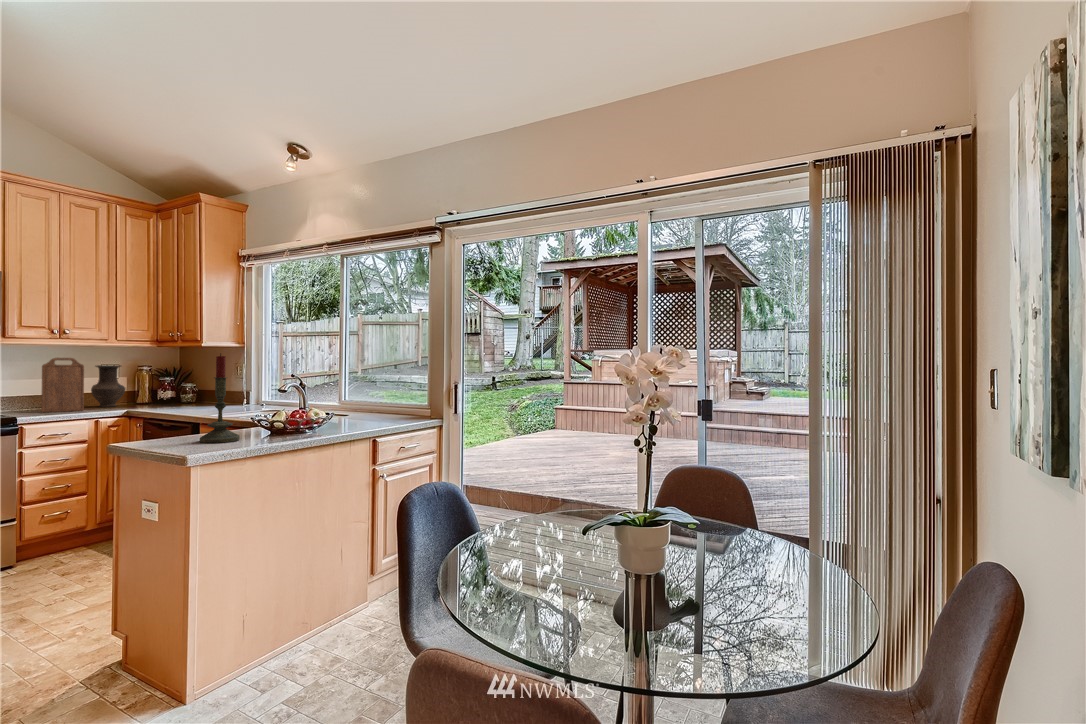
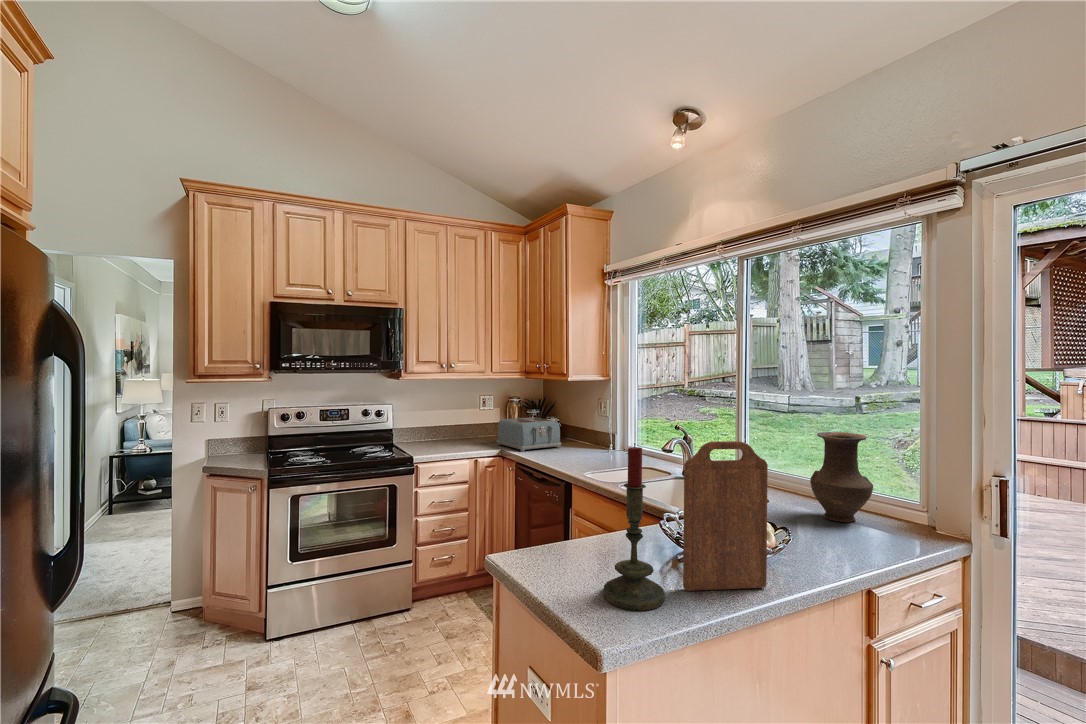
cutting board: present [41,358,84,412] -> present [683,441,768,591]
vase: present [91,365,126,407] -> present [810,432,873,522]
toaster: none [122,382,195,410] -> present [497,417,561,452]

